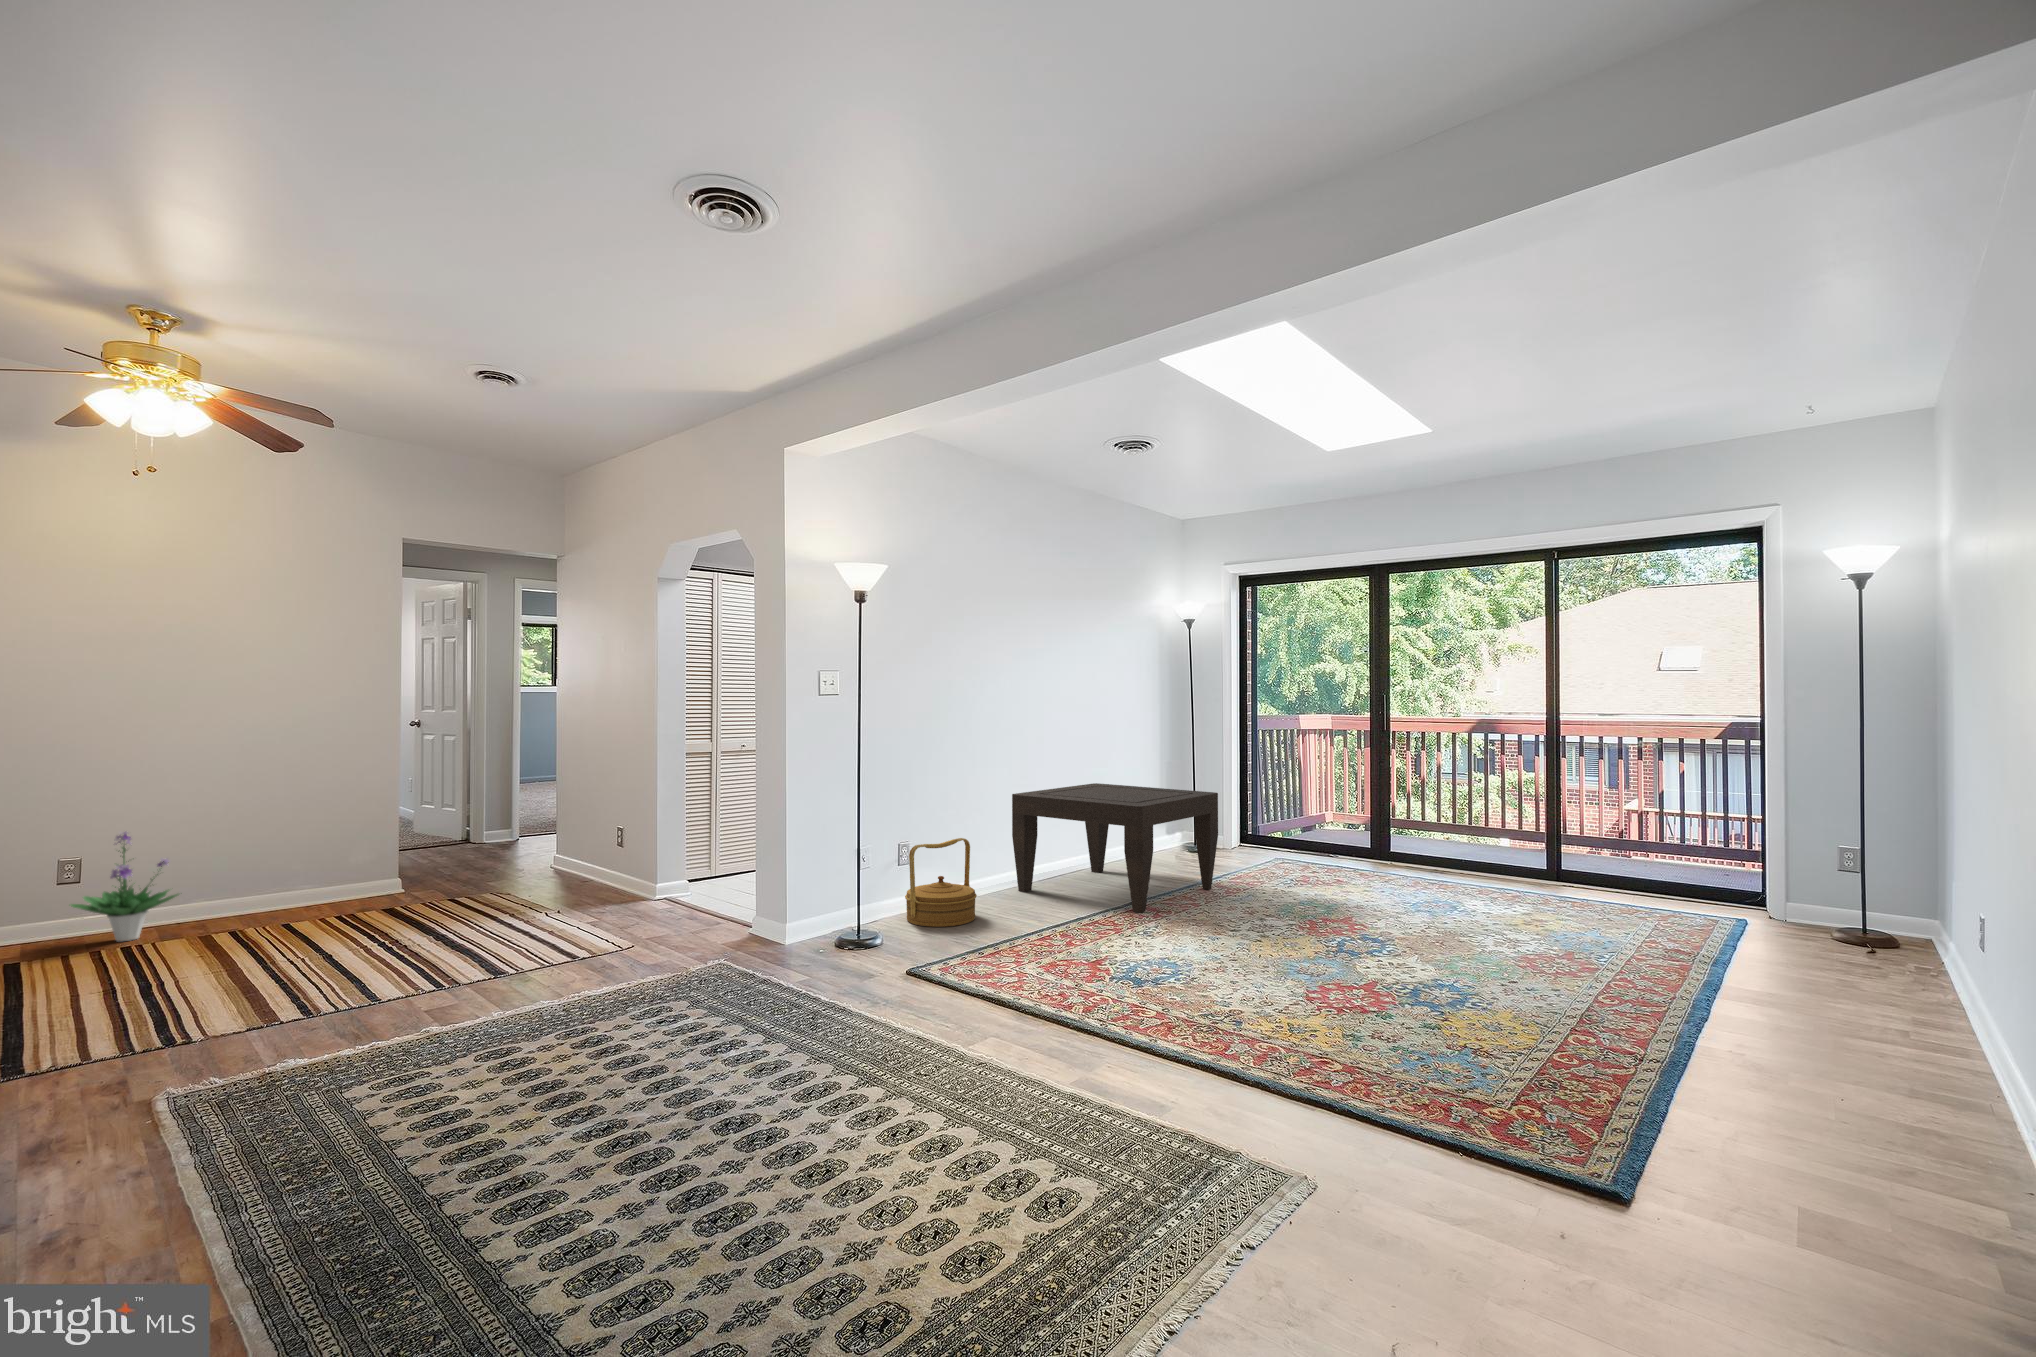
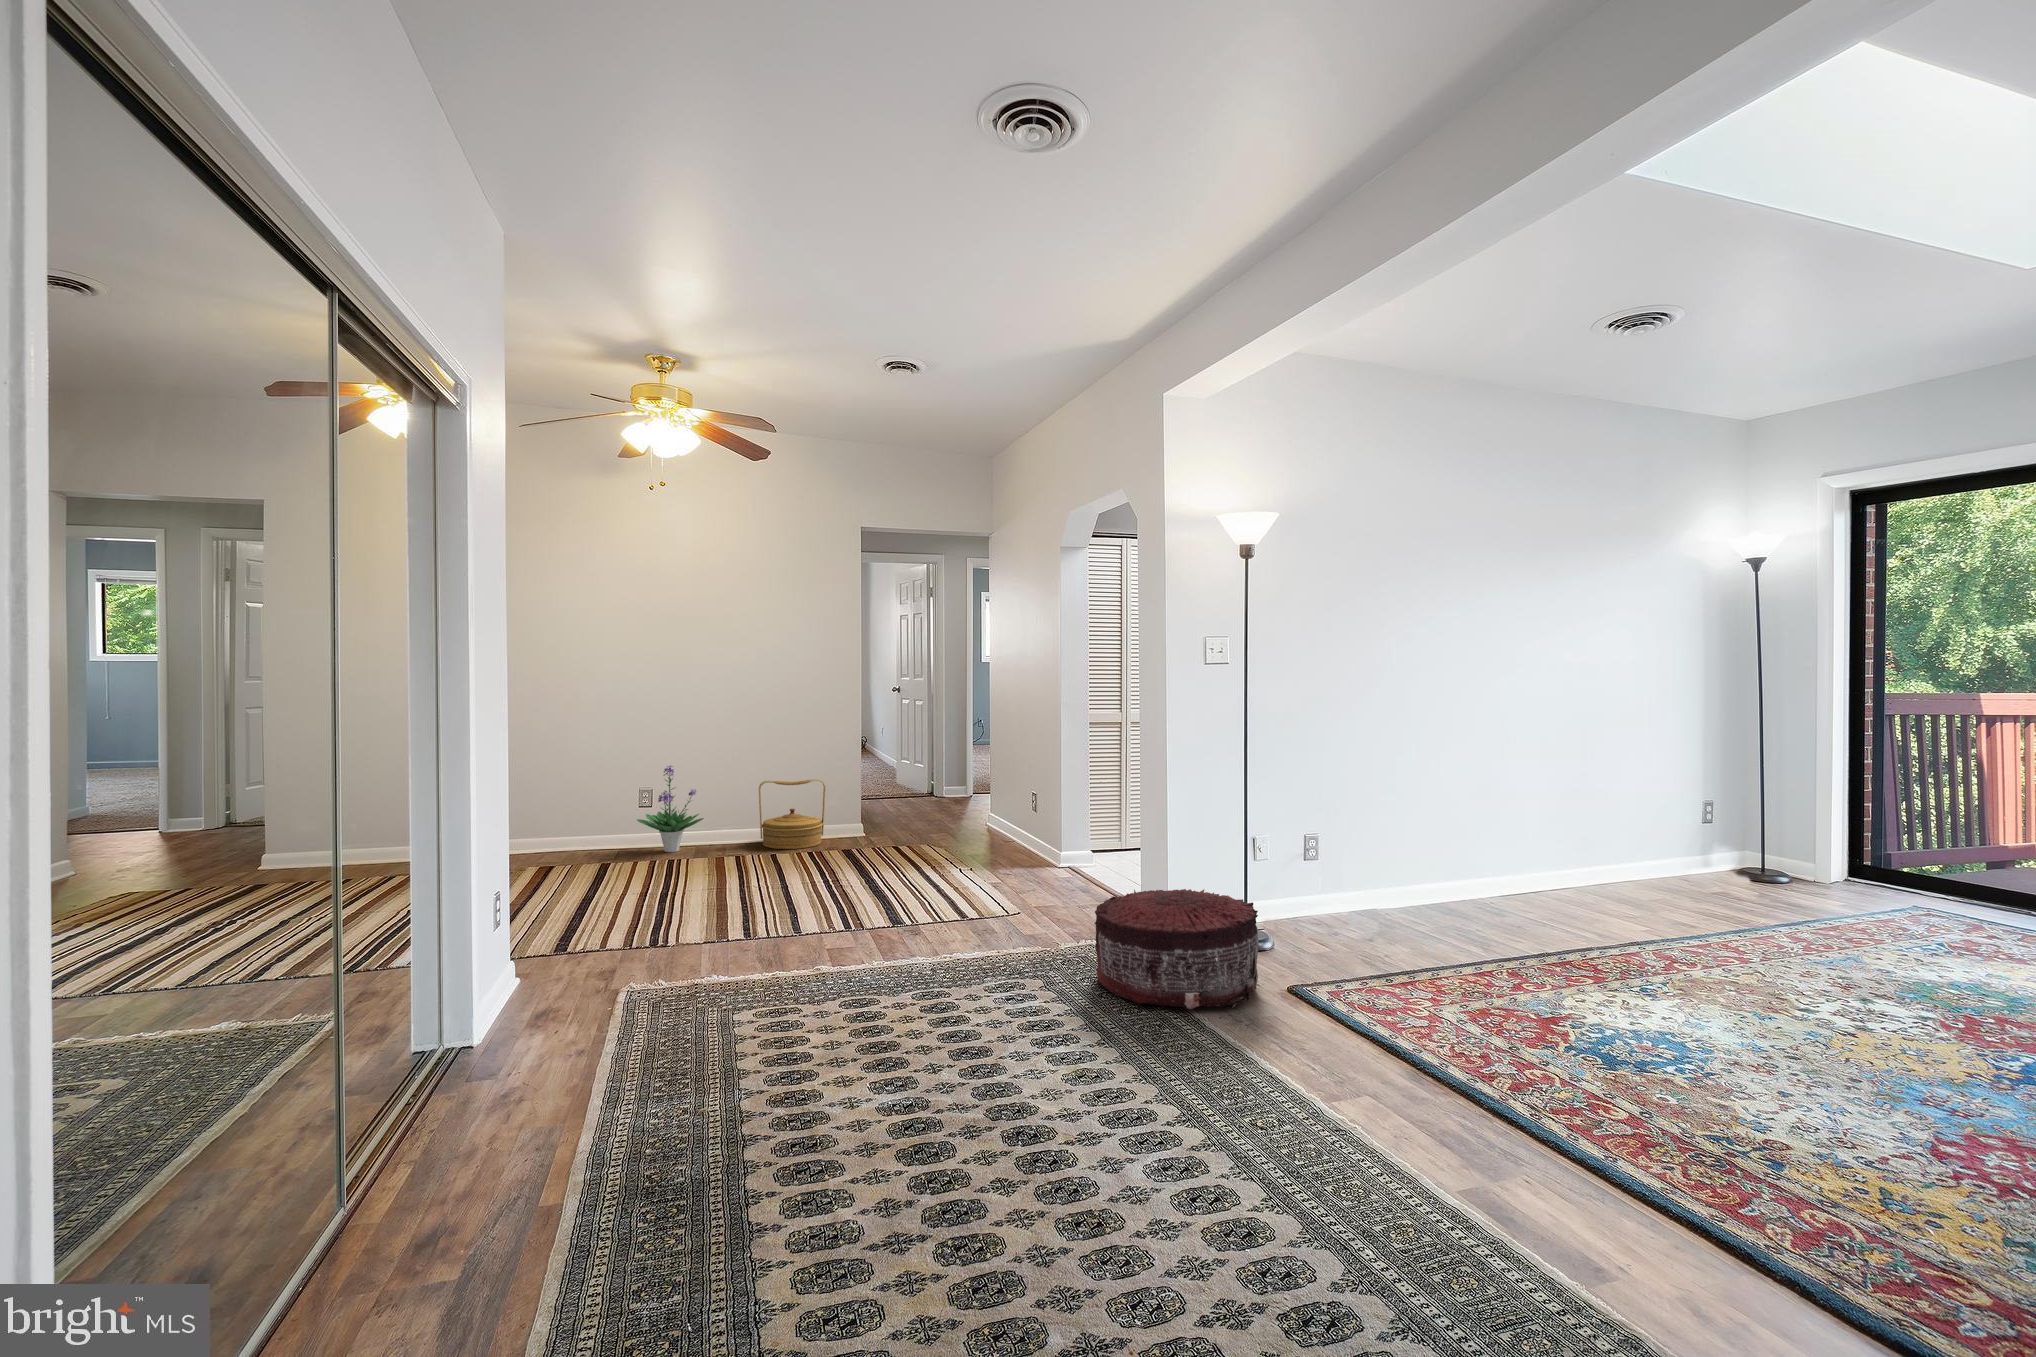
coffee table: present [1012,783,1218,912] -> none [1465,779,1797,960]
woven basket: present [905,838,977,927] -> present [759,779,826,849]
pouf: none [736,897,883,1004] -> present [1094,889,1259,1009]

